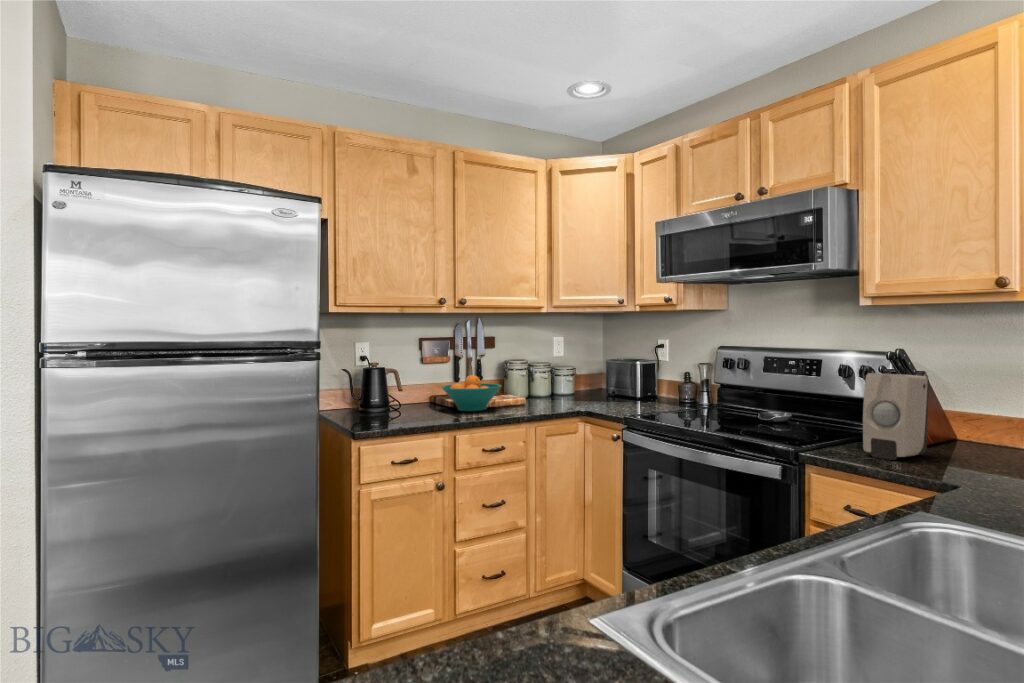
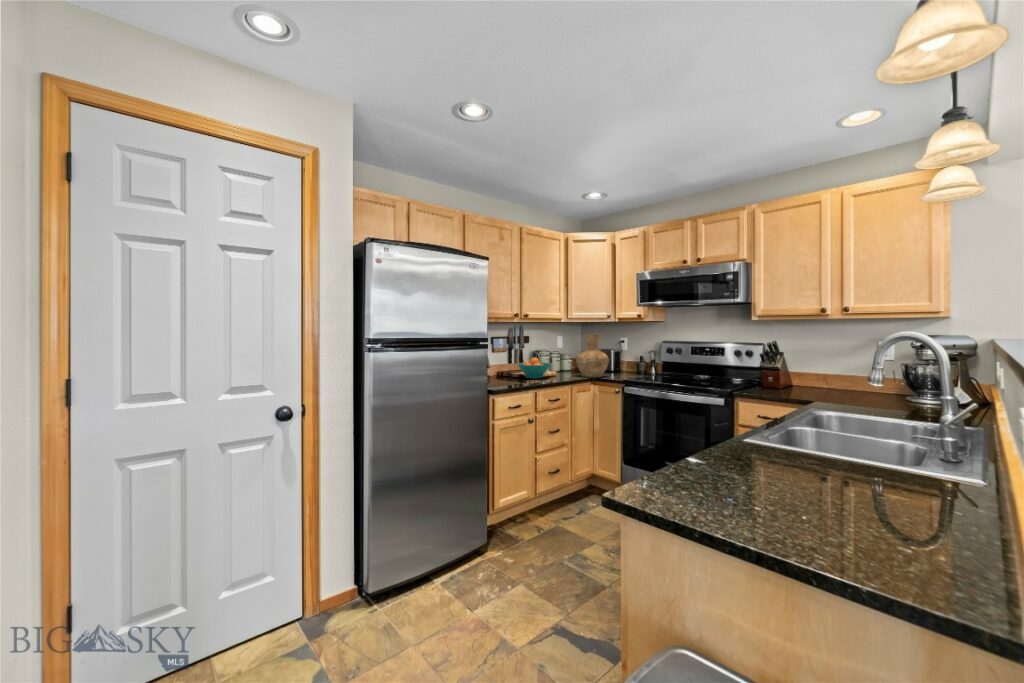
vase: none [554,334,611,410] -> present [576,335,609,377]
soap dispenser: present [863,373,929,460] -> none [768,353,795,394]

